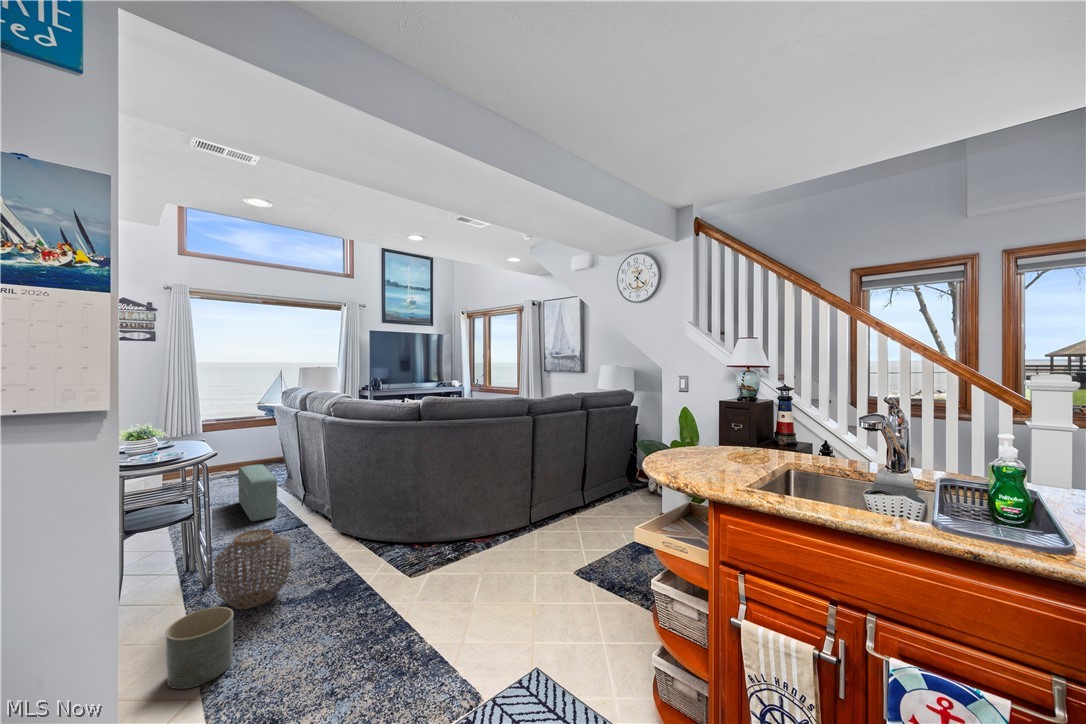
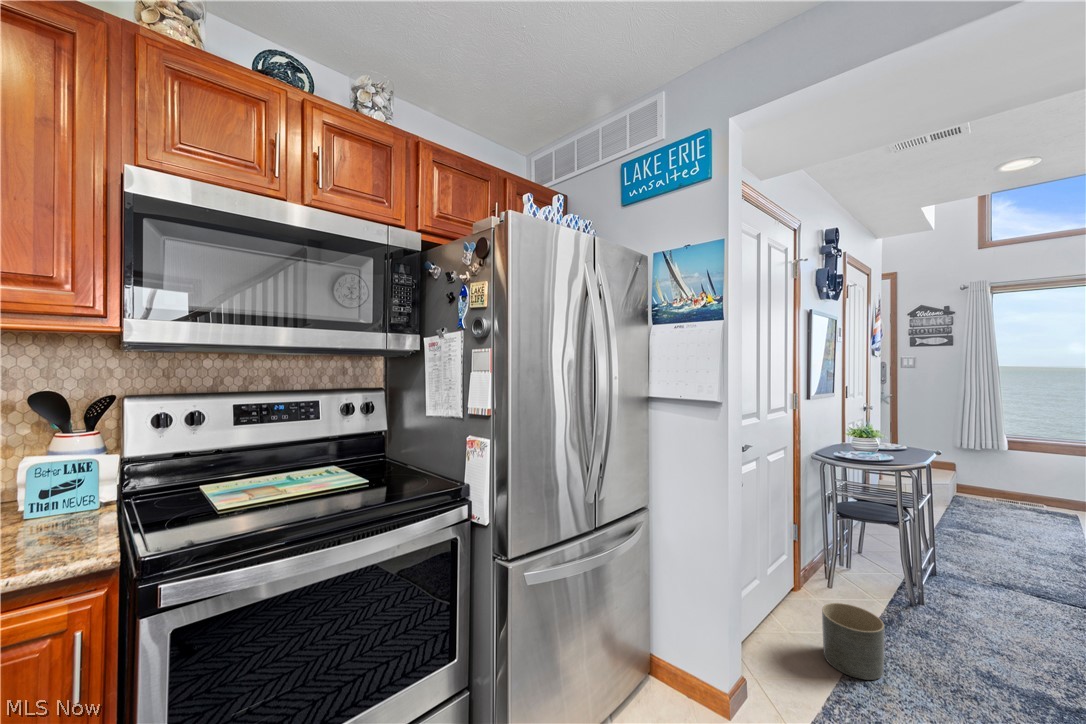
pouf: present [238,464,277,521] -> none [1019,500,1068,580]
woven basket: present [214,529,290,609] -> none [902,562,1002,659]

